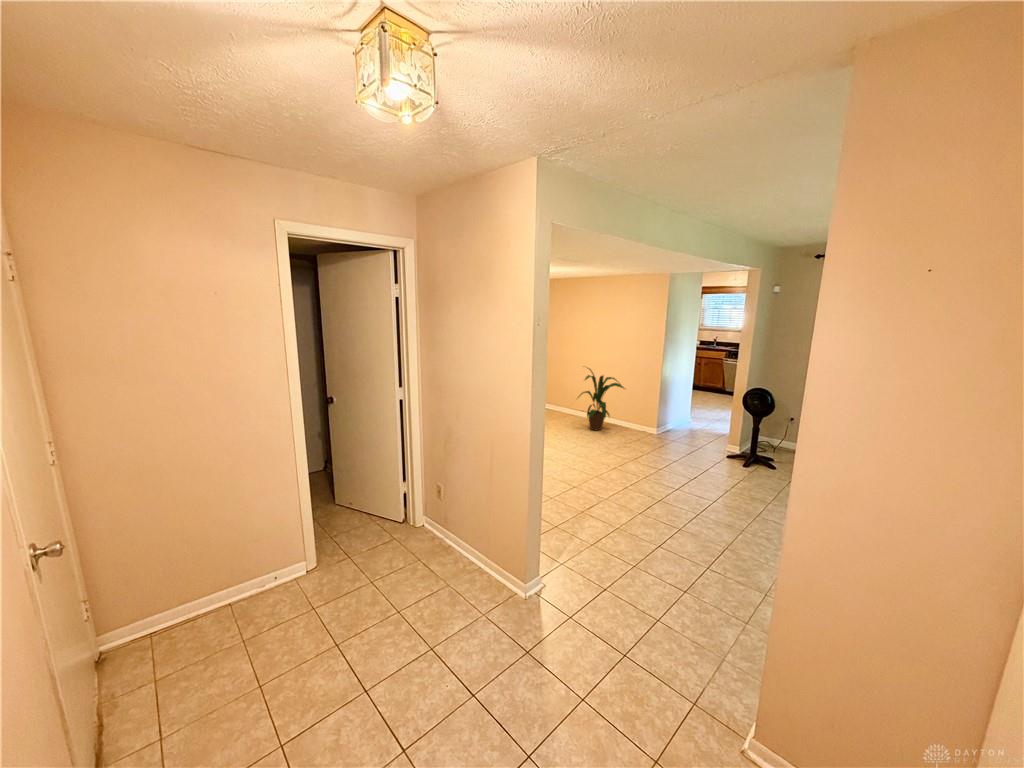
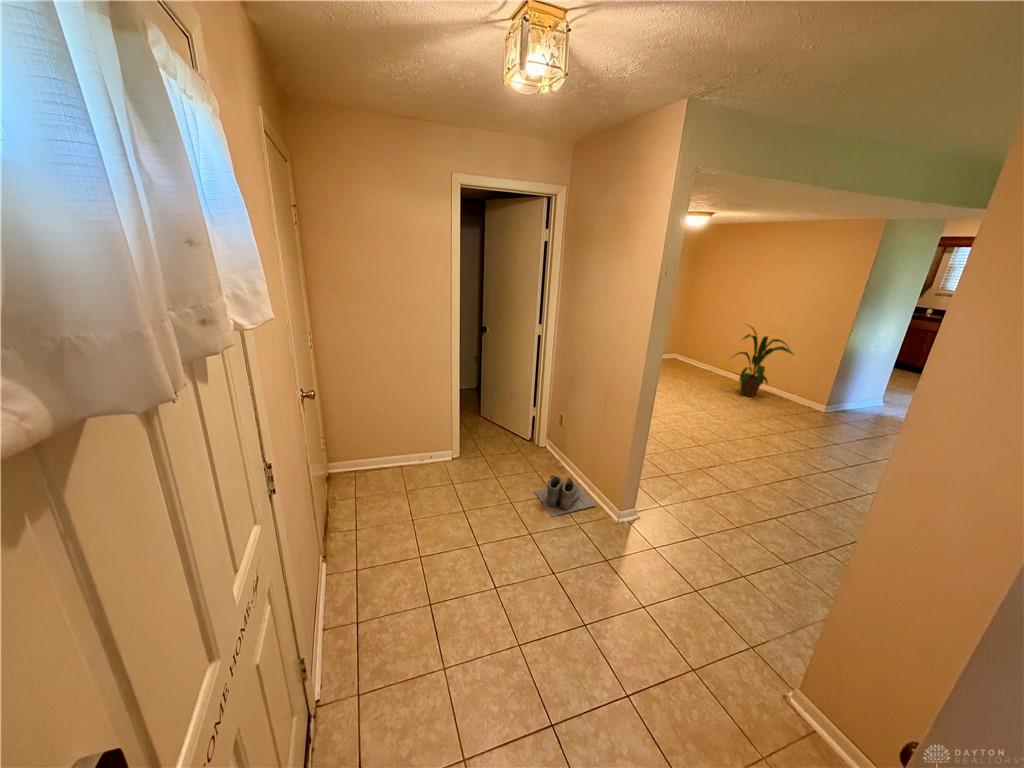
boots: none [423,560,498,616] -> present [534,475,596,517]

